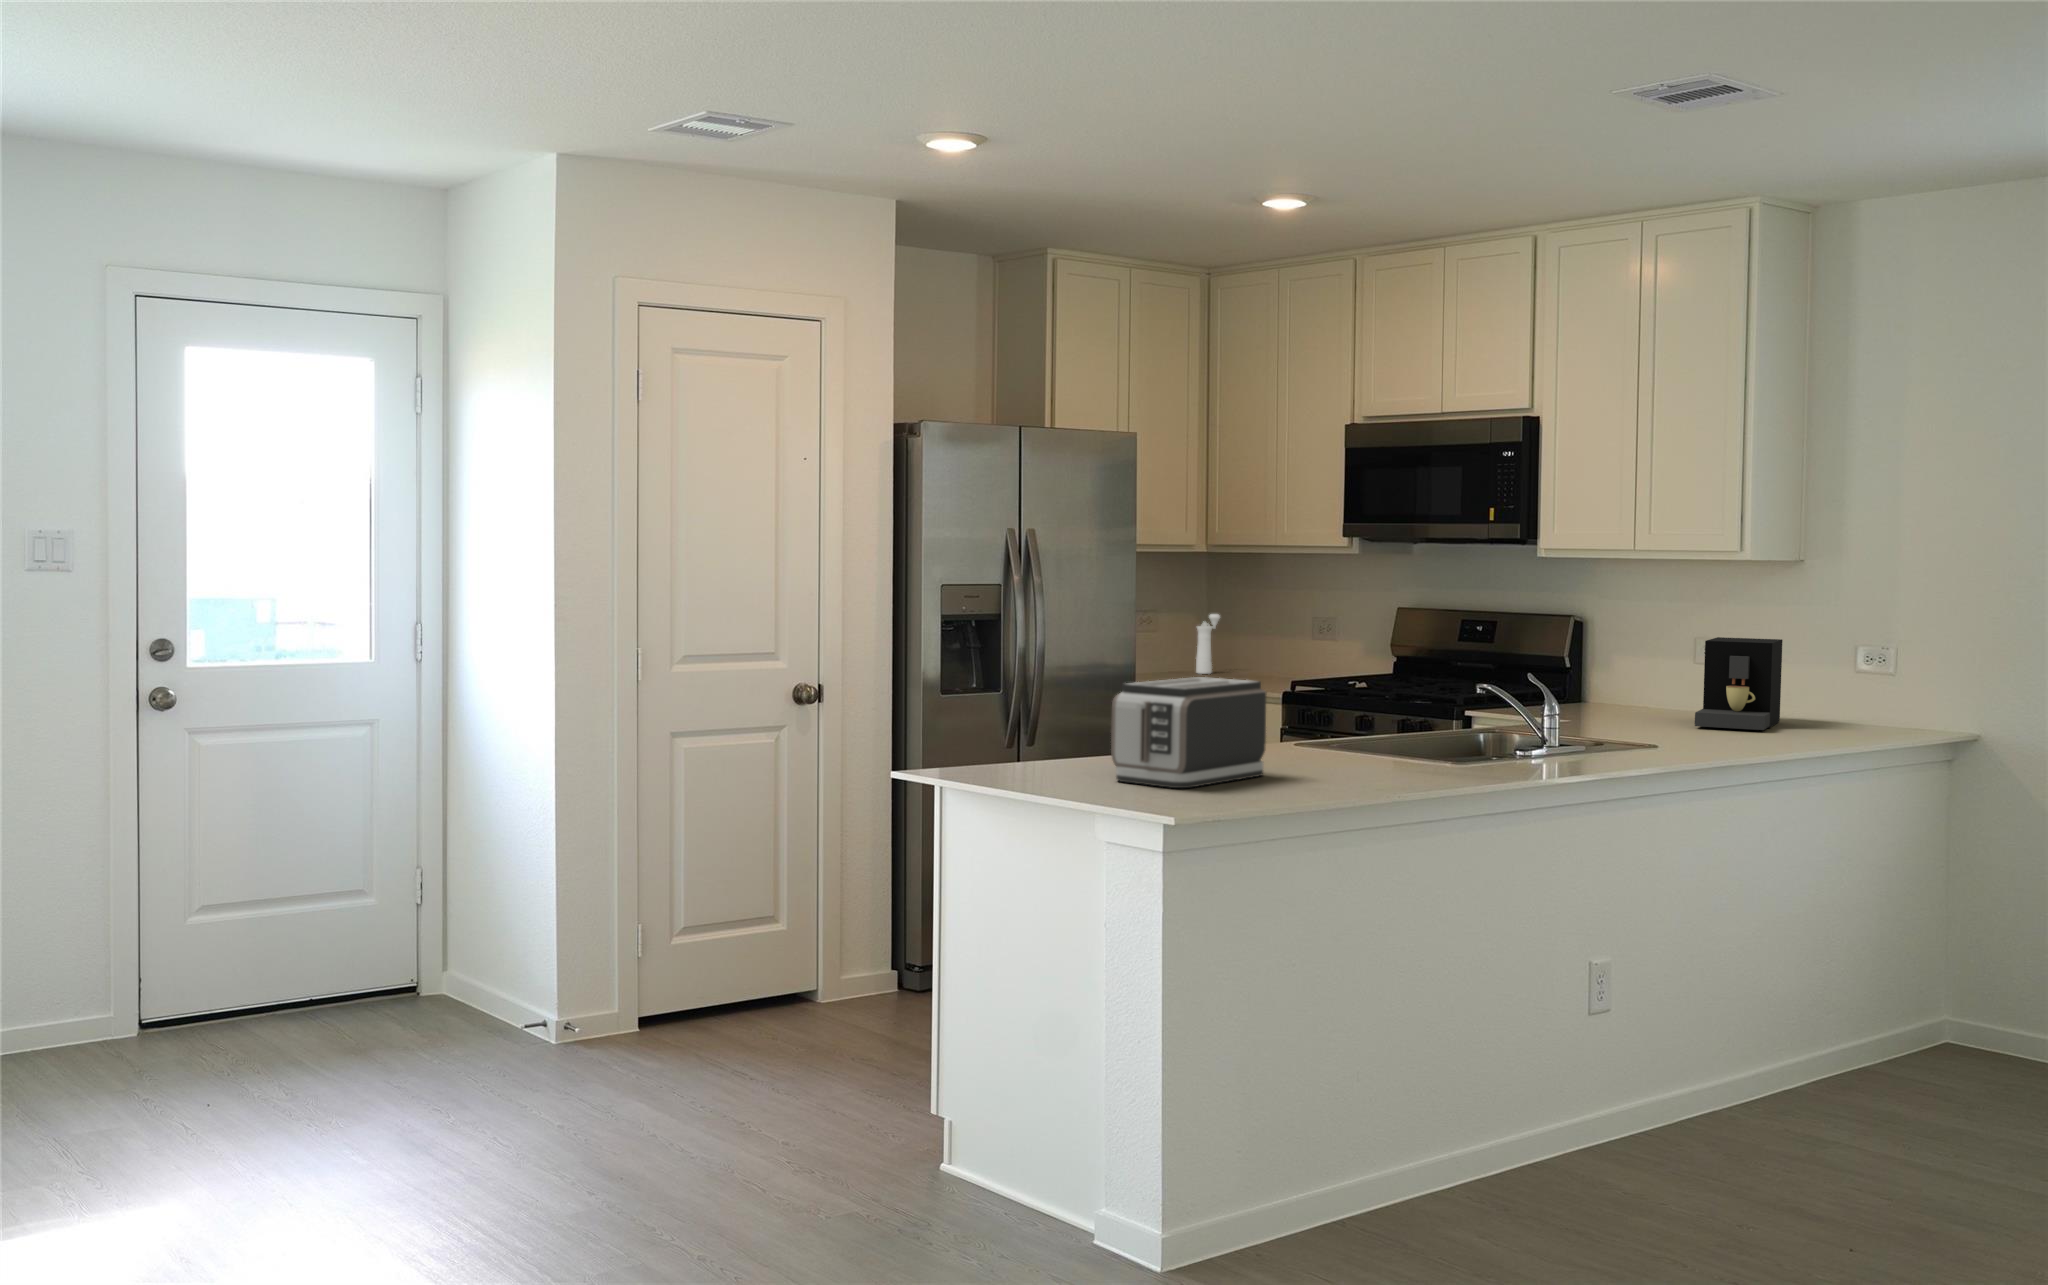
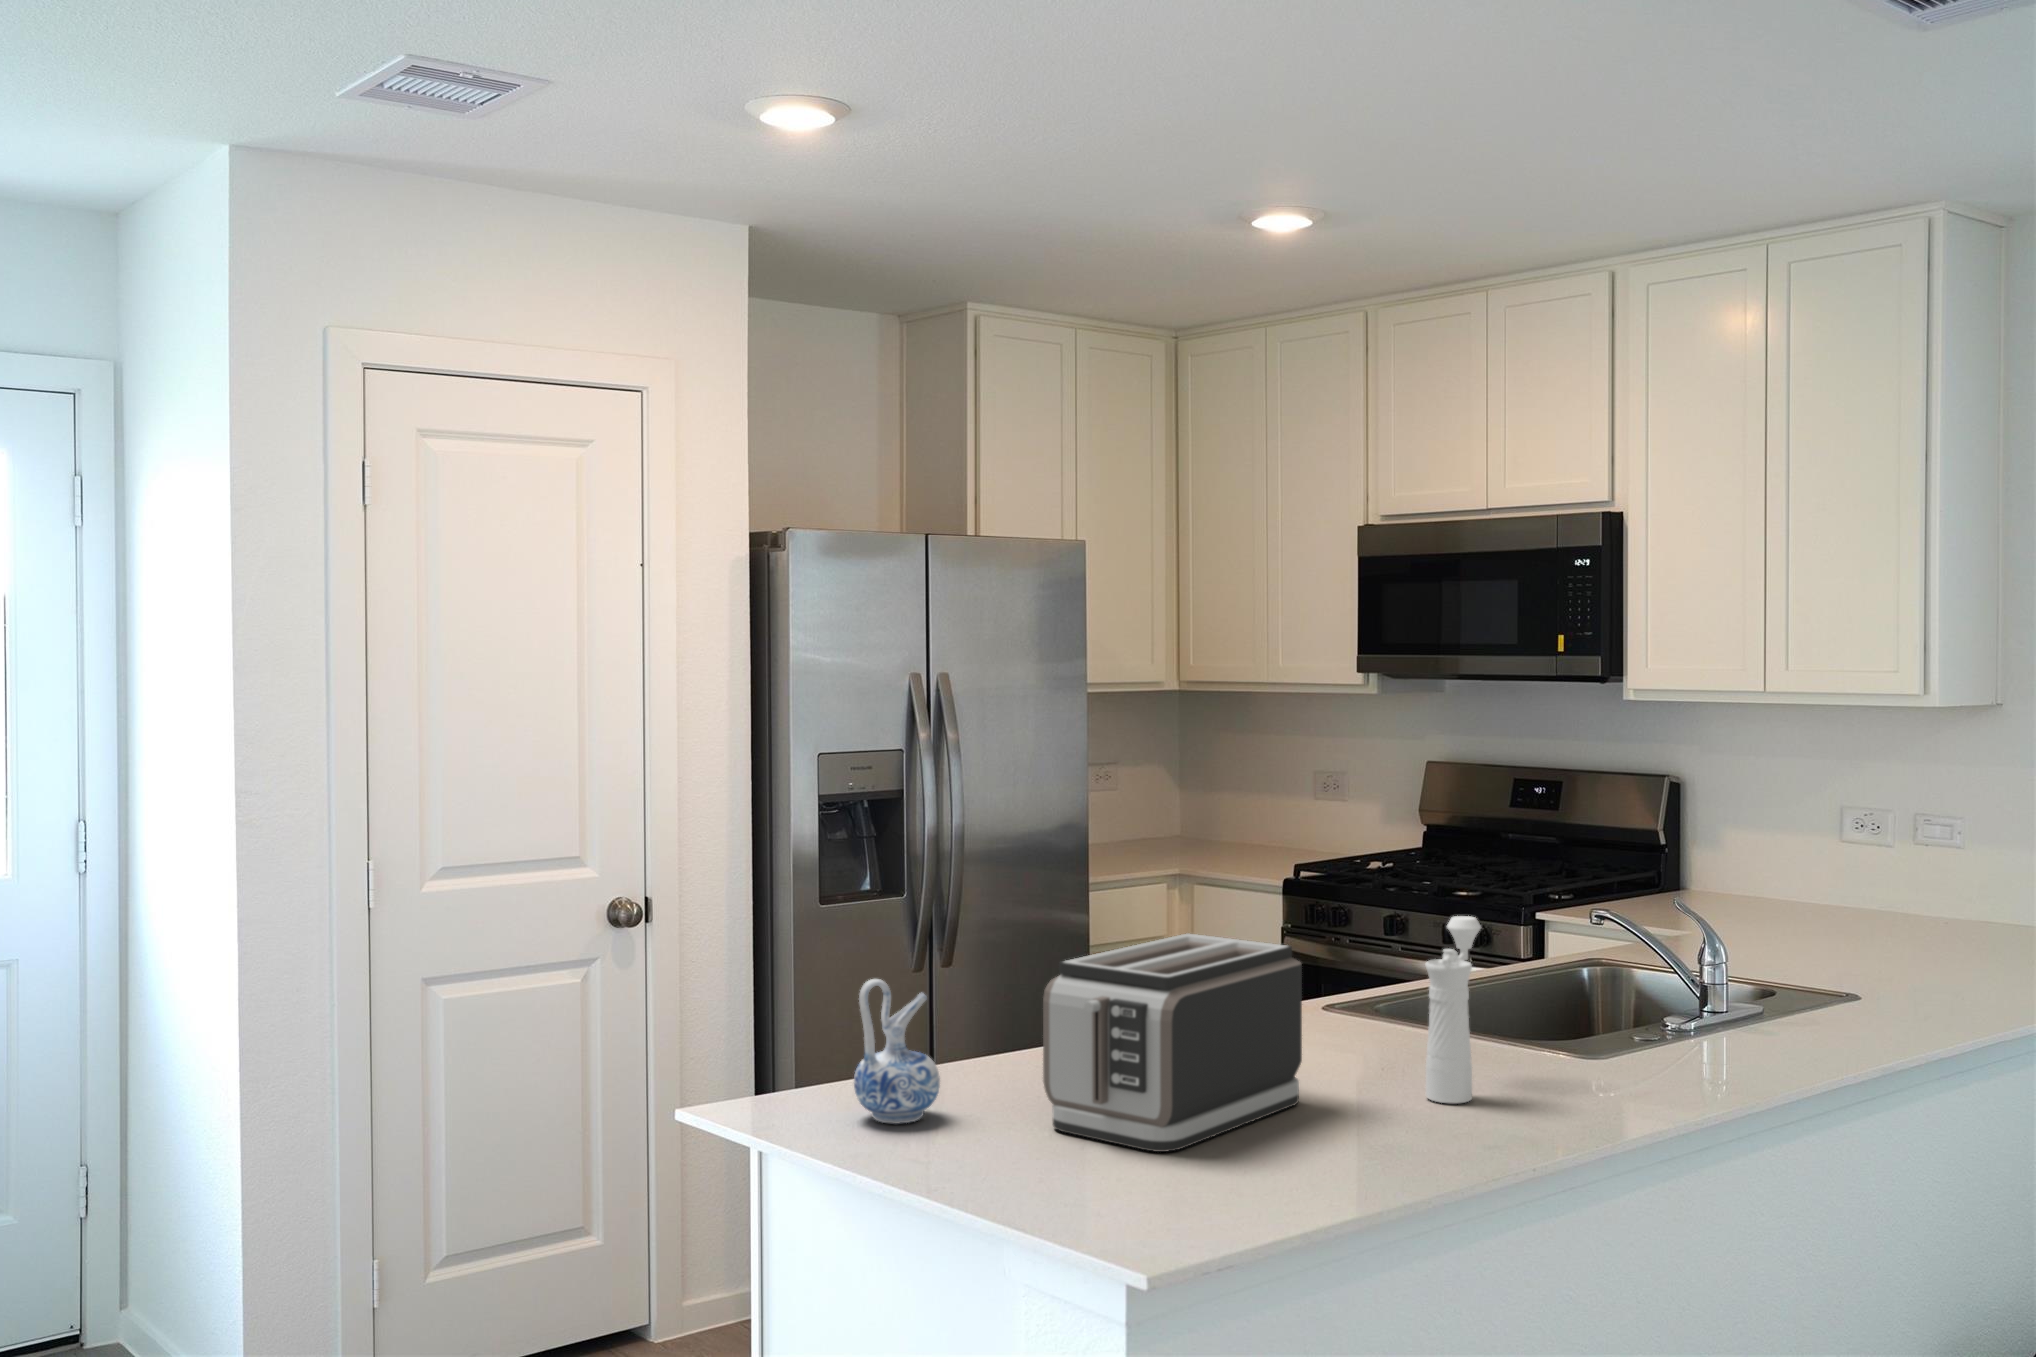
pepper mill: present [1196,614,1220,674] -> present [1425,916,1481,1103]
coffee maker: present [1695,637,1783,730] -> none [1888,811,1994,953]
ceramic pitcher: none [999,693,1050,778] -> present [854,979,940,1123]

